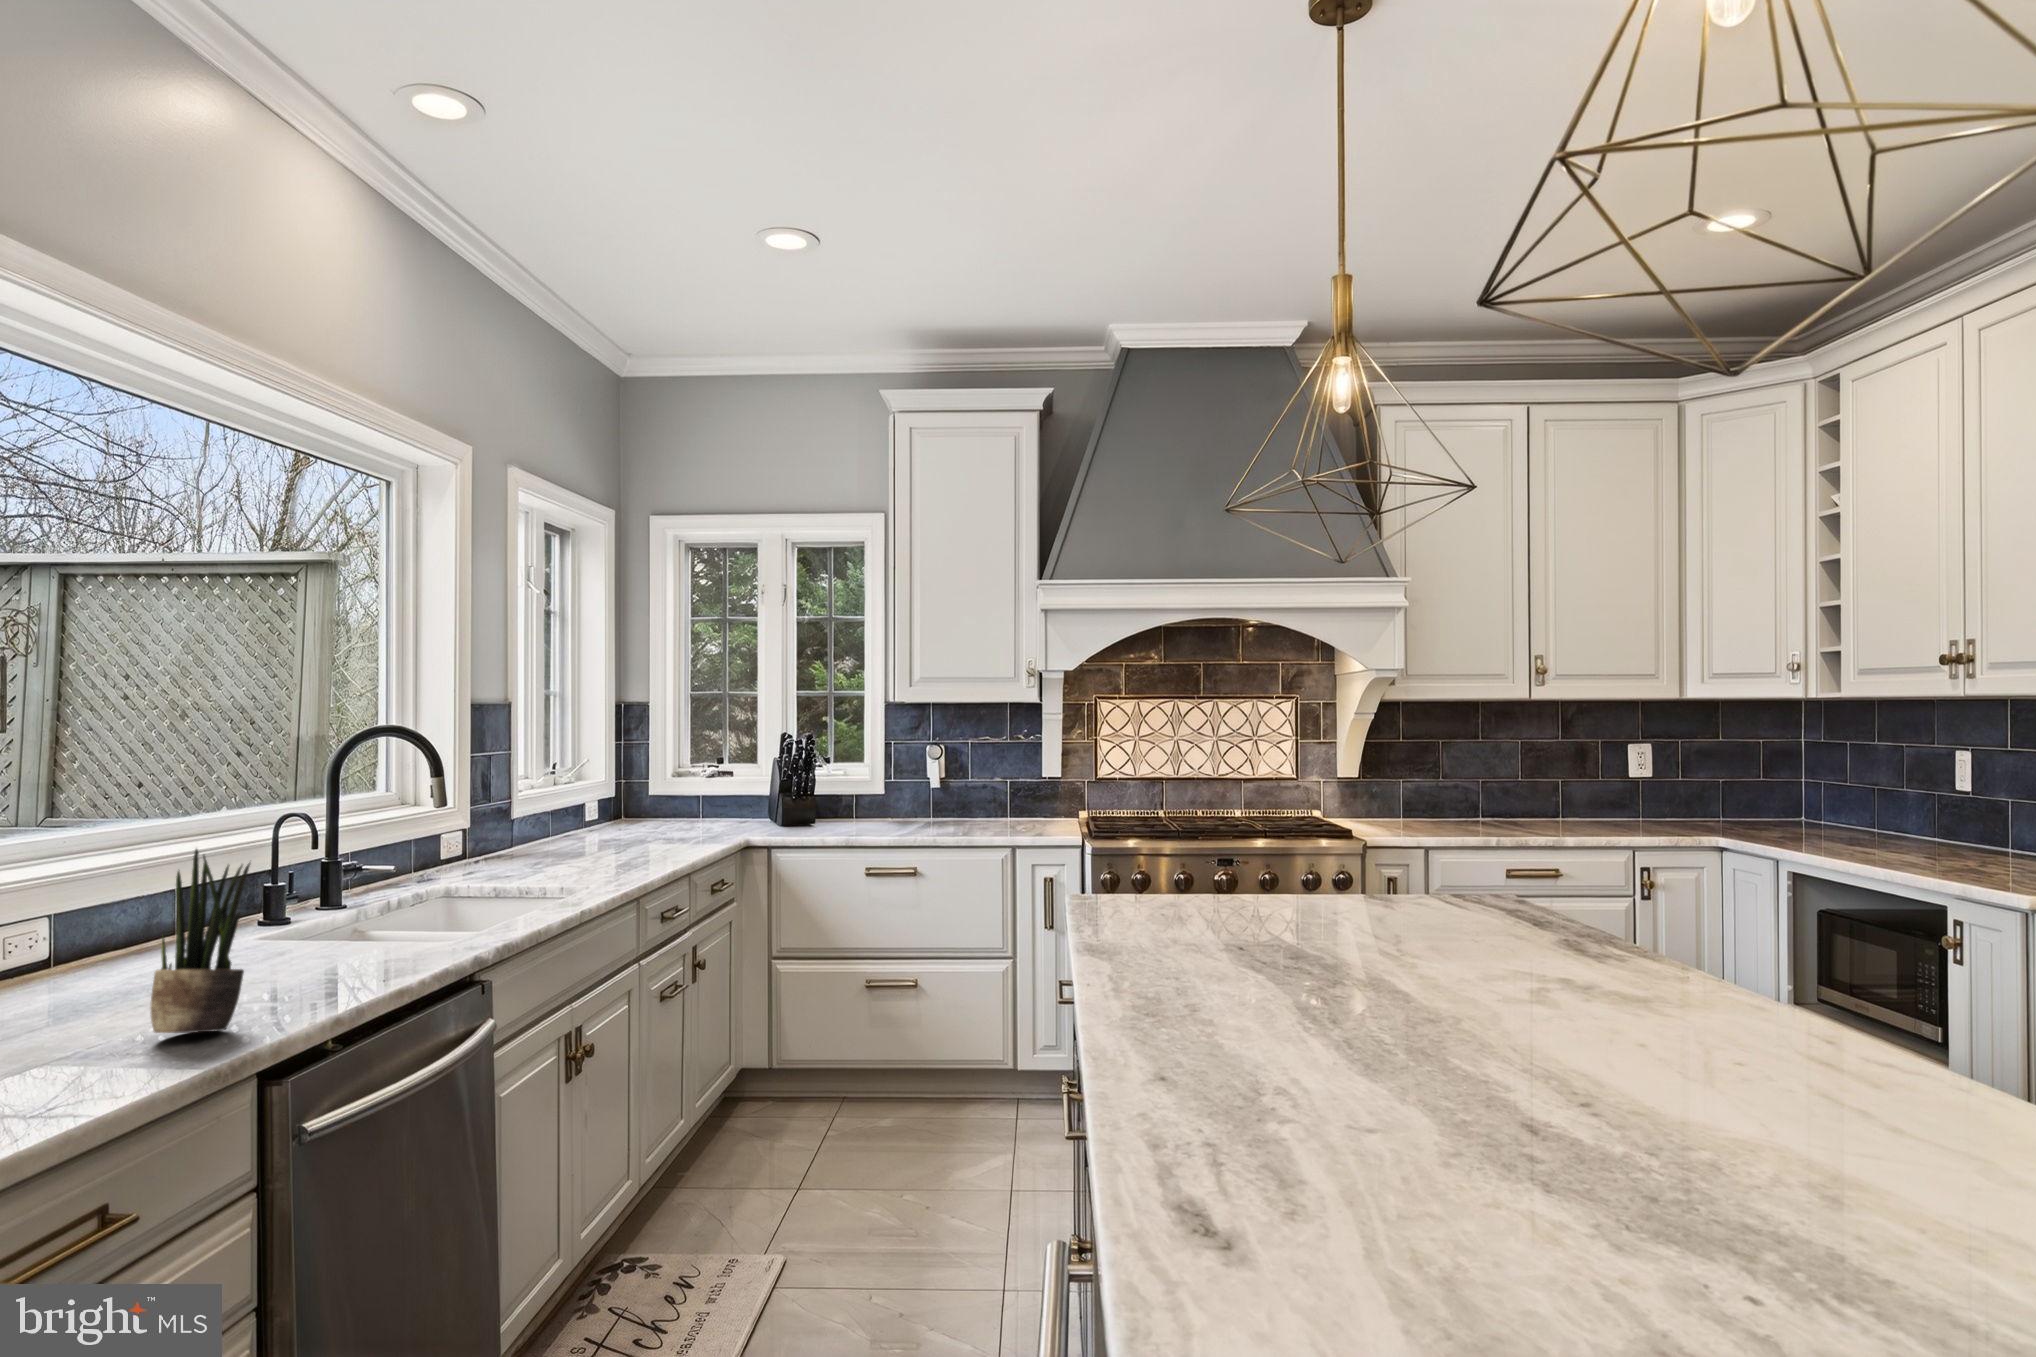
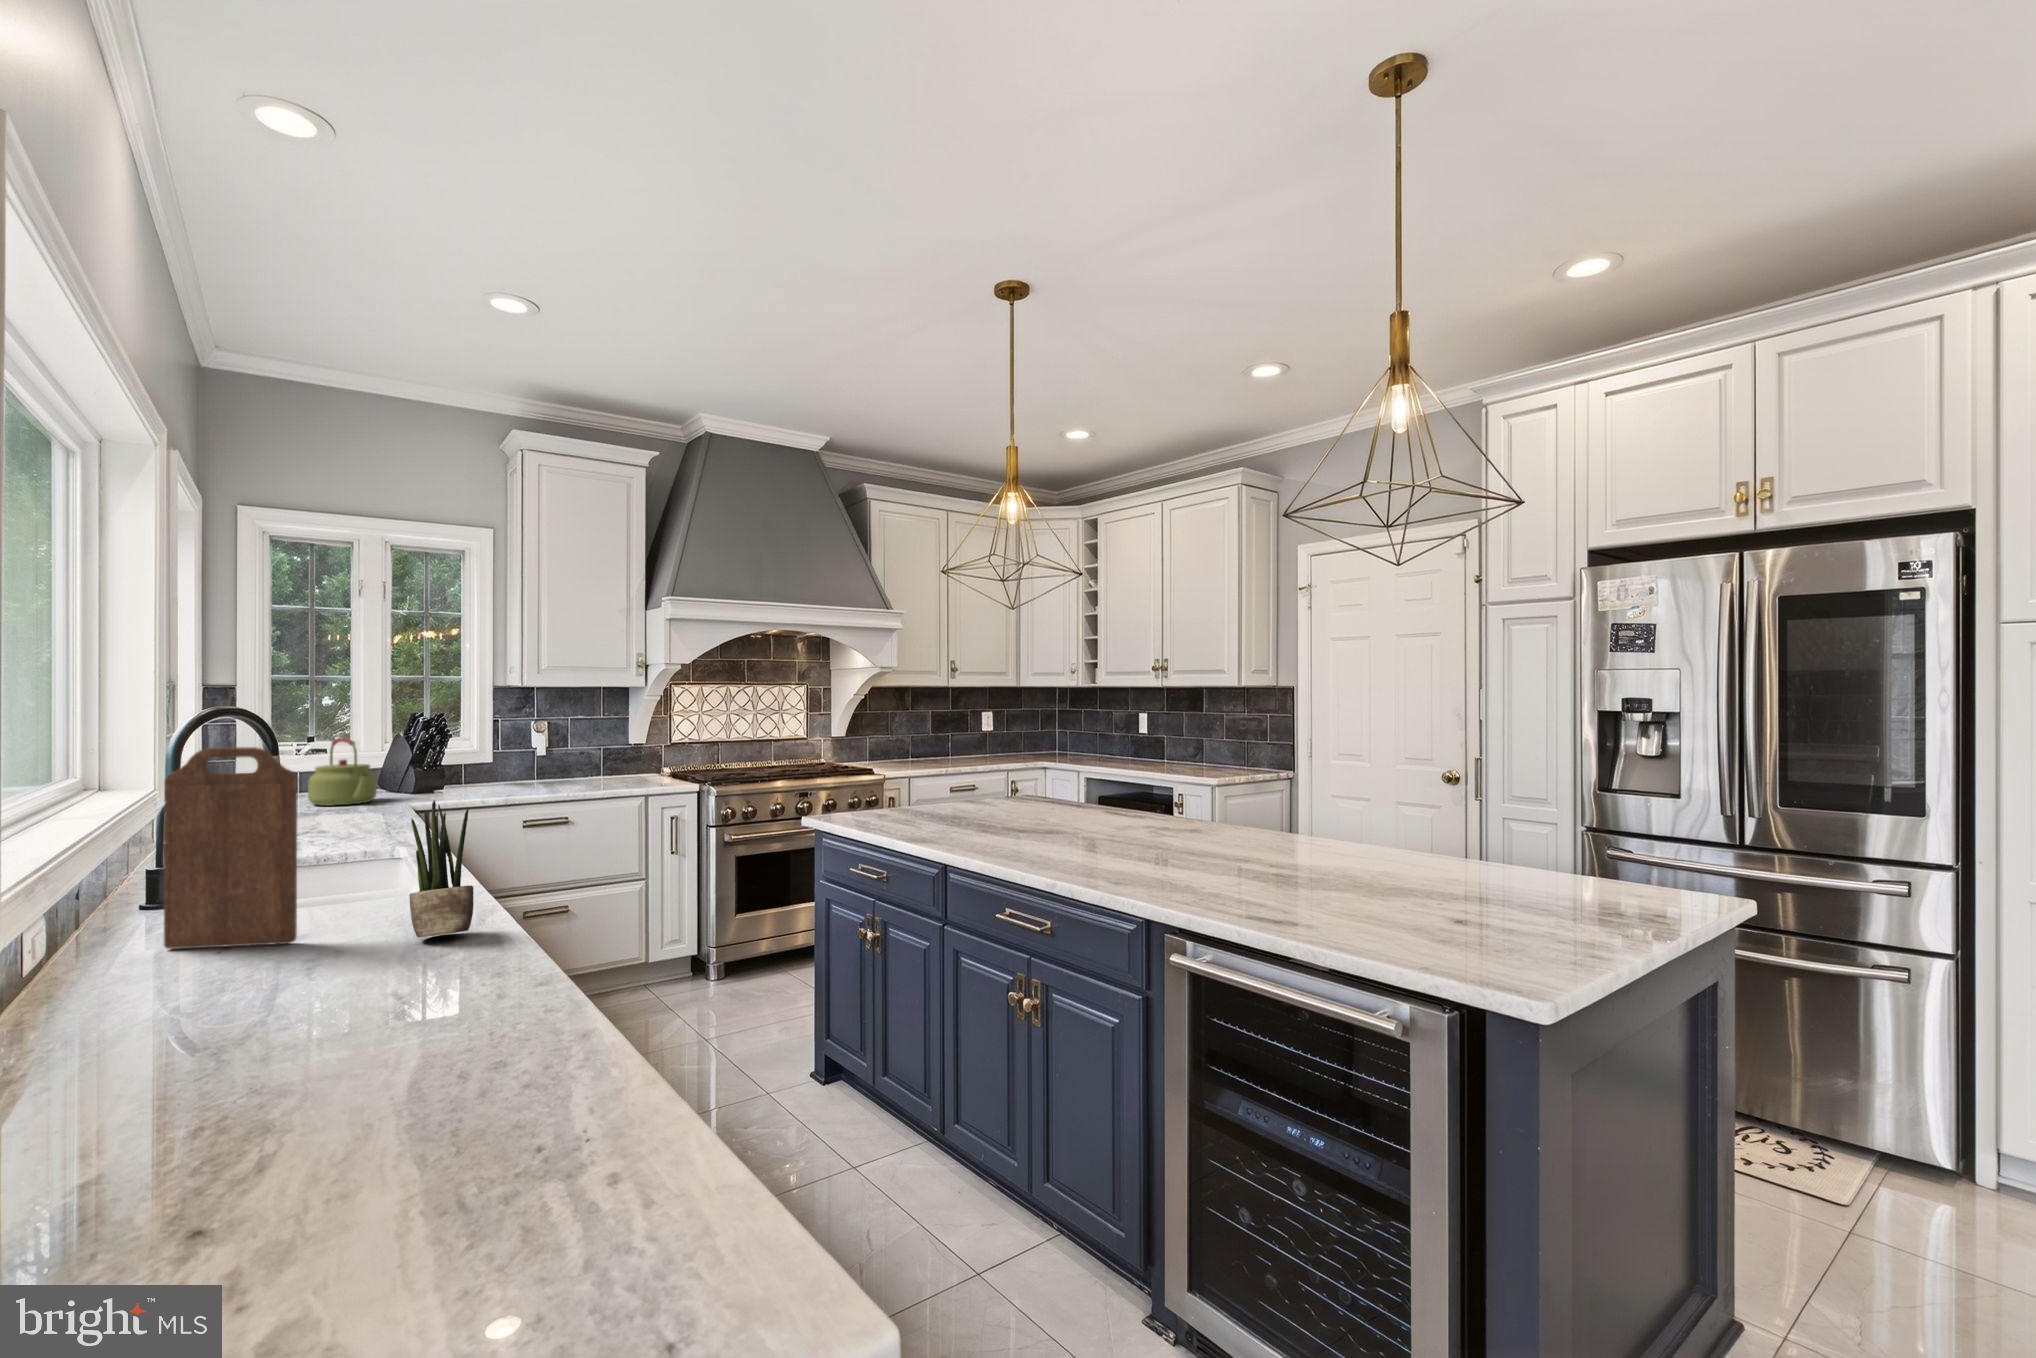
kettle: none [693,760,756,834] -> present [308,738,377,806]
cutting board: none [55,768,129,1010] -> present [164,747,298,949]

